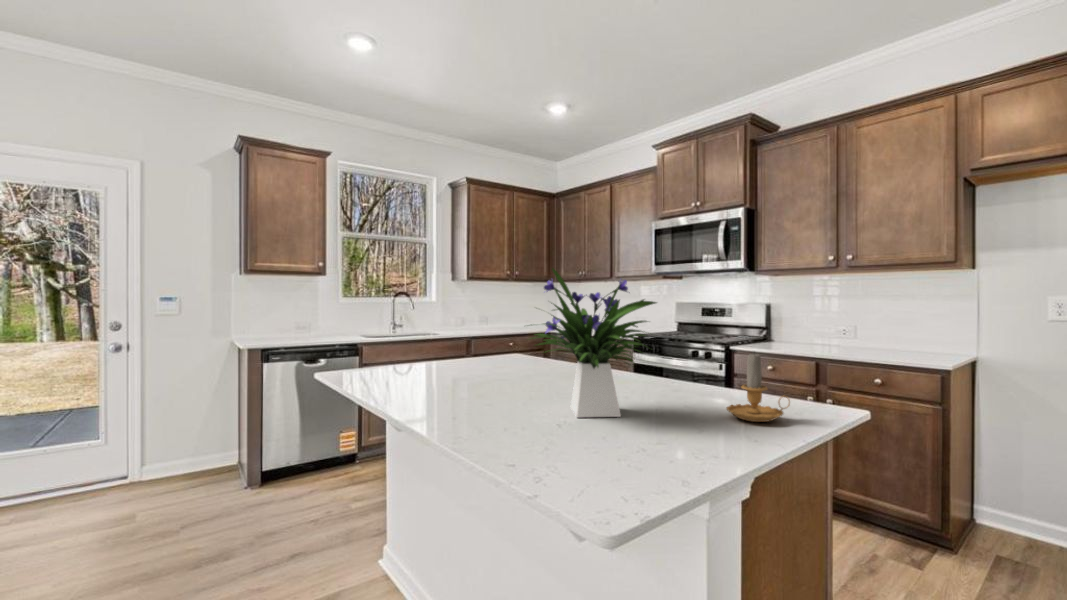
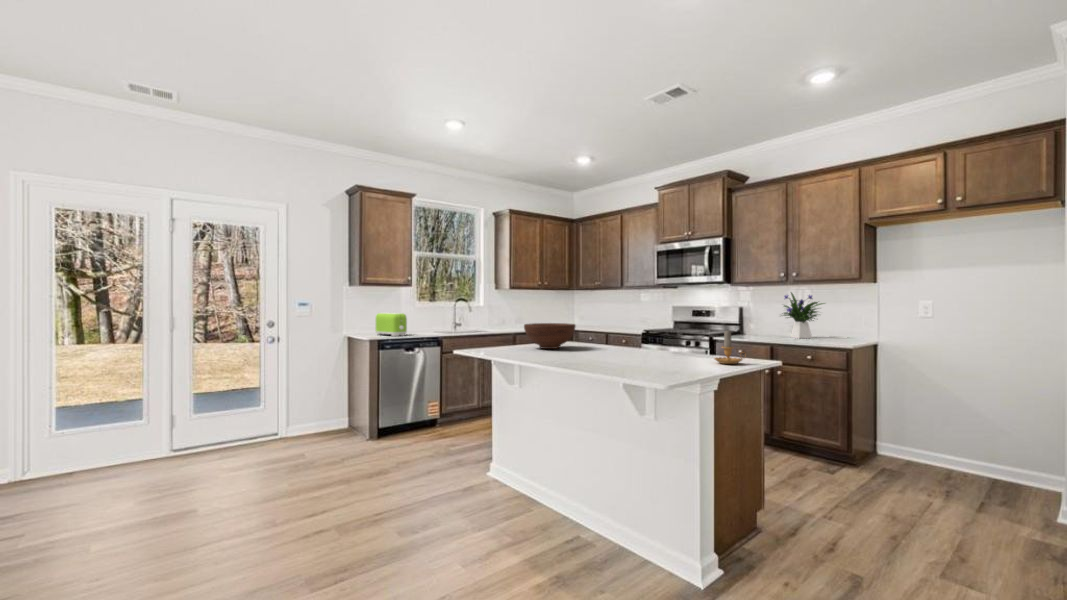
flower arrangement: present [532,268,657,417] -> present [784,292,824,338]
toaster: none [268,312,307,344] -> present [376,313,407,336]
fruit bowl: none [424,330,507,373] -> present [524,323,576,349]

